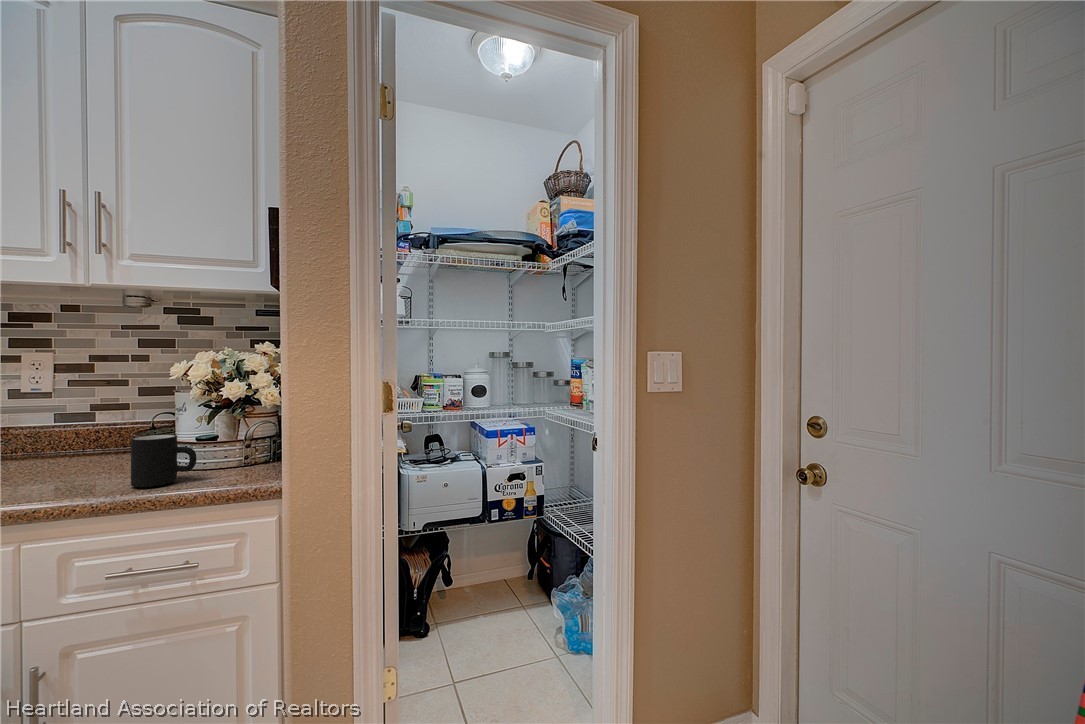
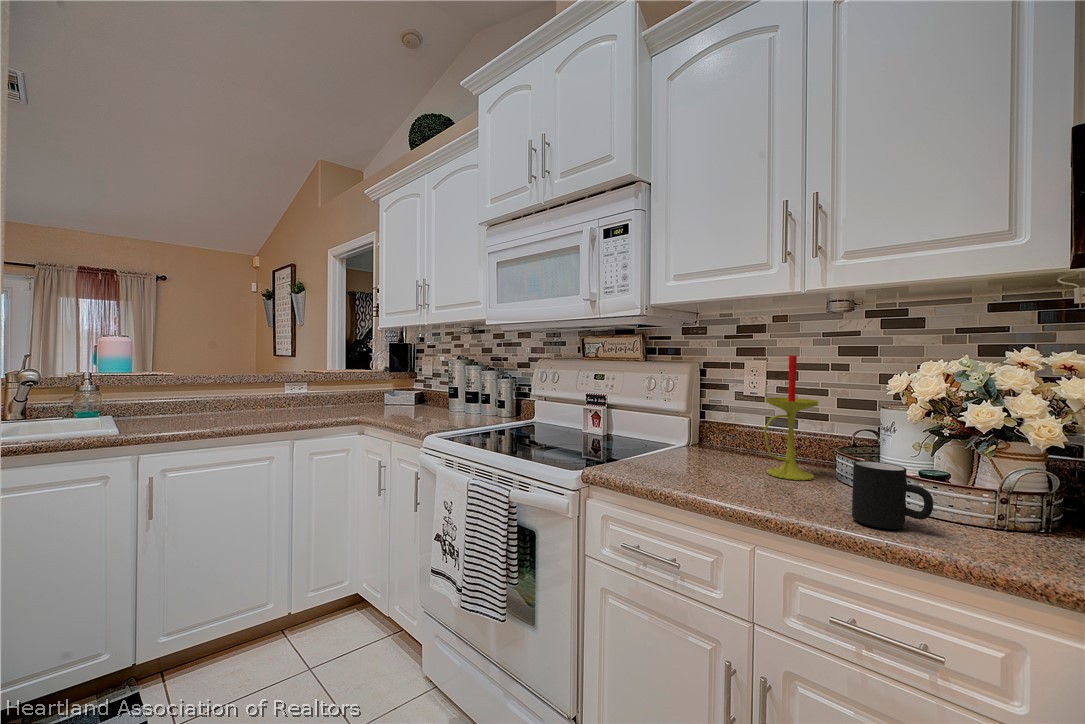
candle: none [40,344,111,472] -> present [764,355,819,480]

